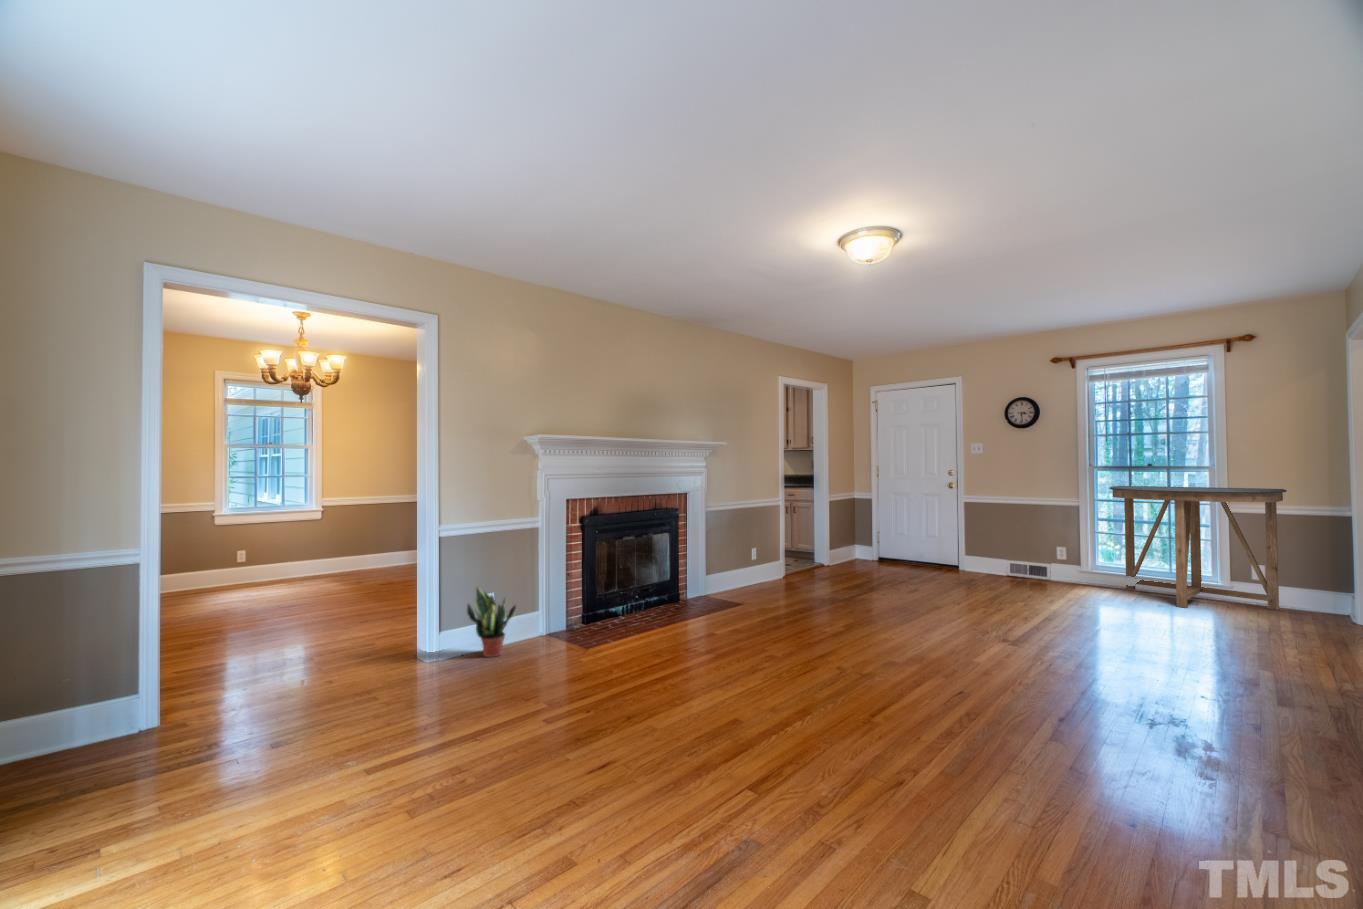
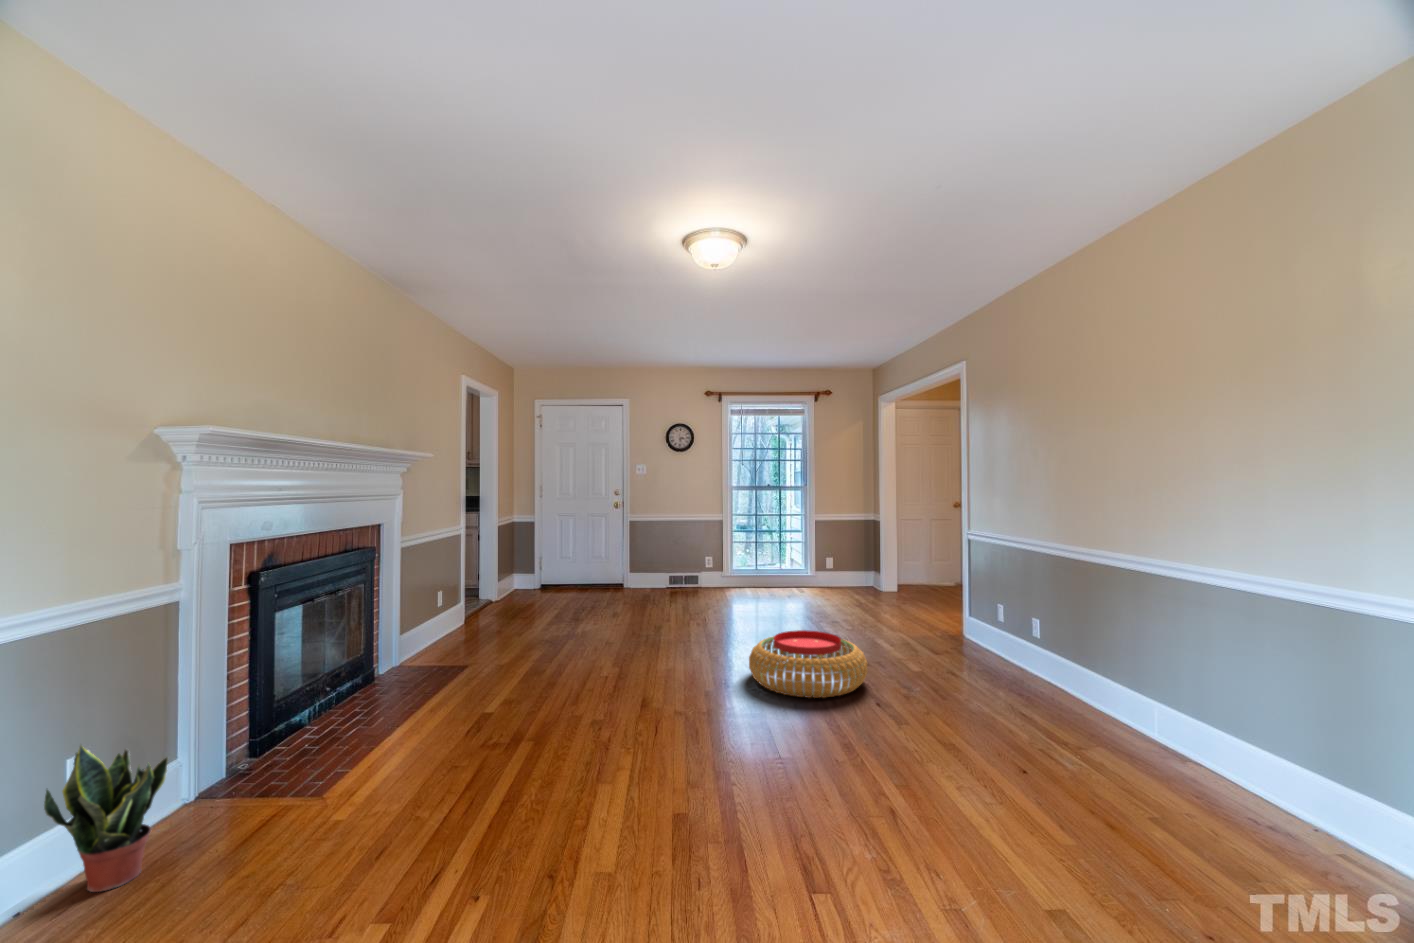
console table: present [1109,486,1287,610] -> none [747,502,846,593]
pouf: none [930,628,1081,708] -> present [749,630,868,698]

